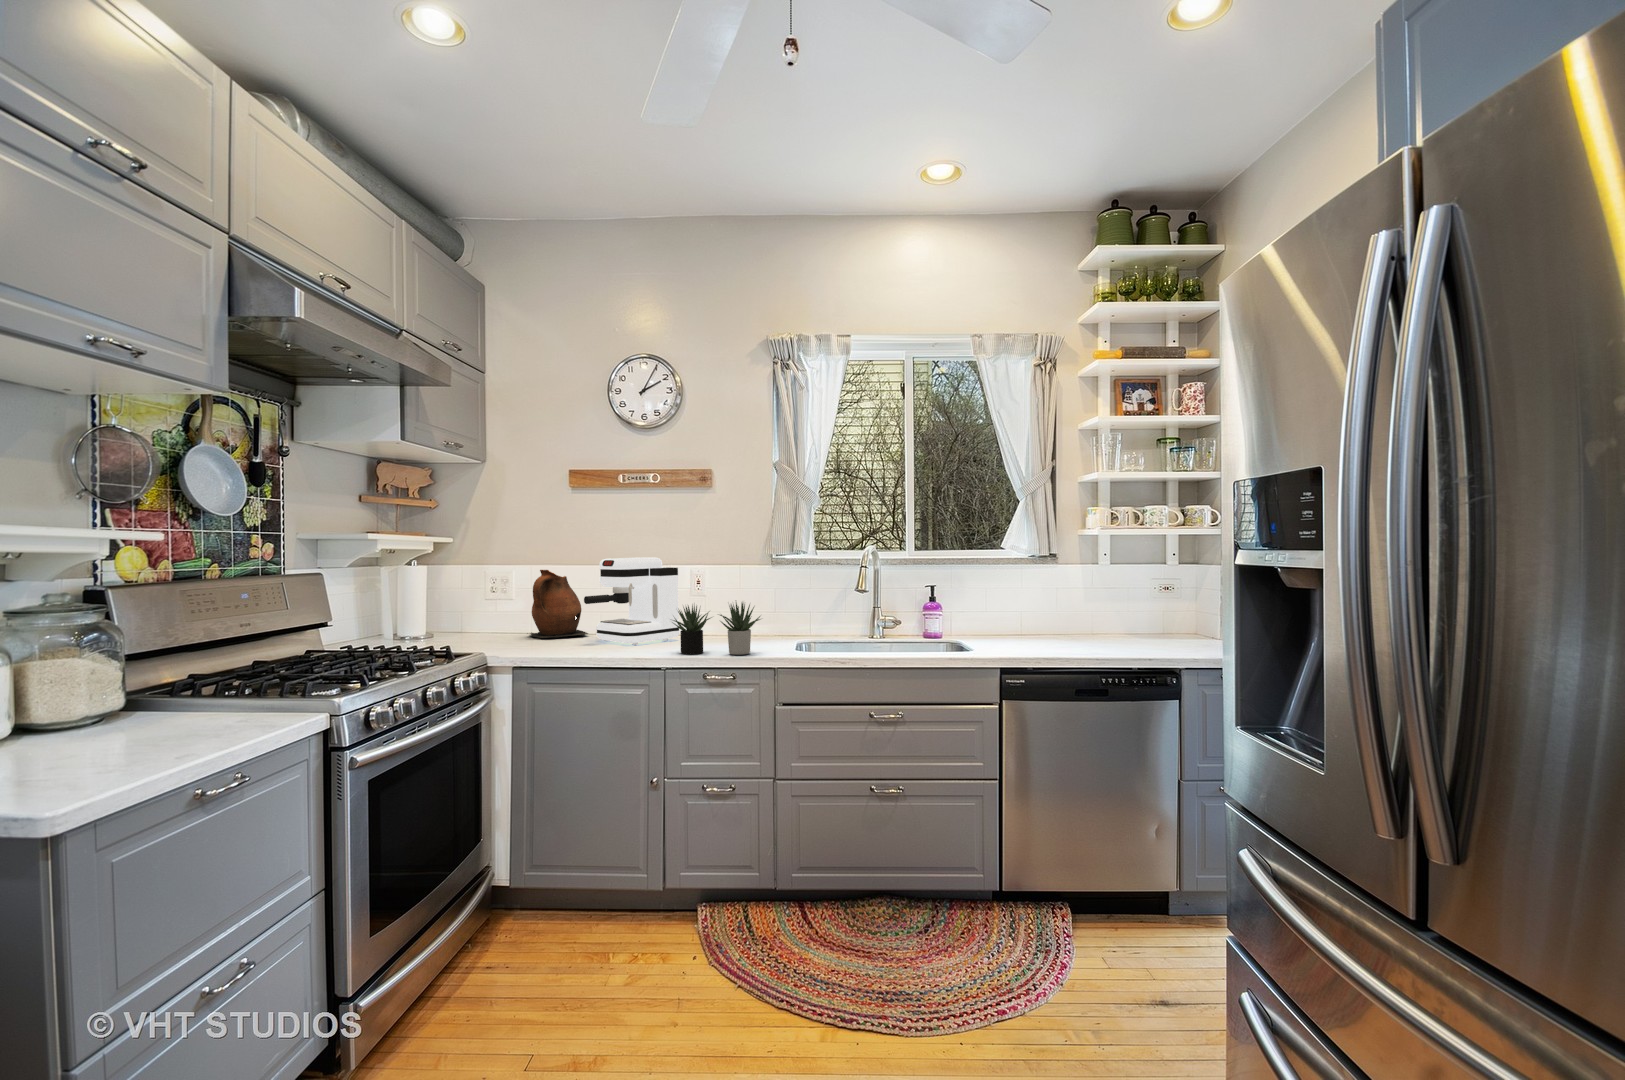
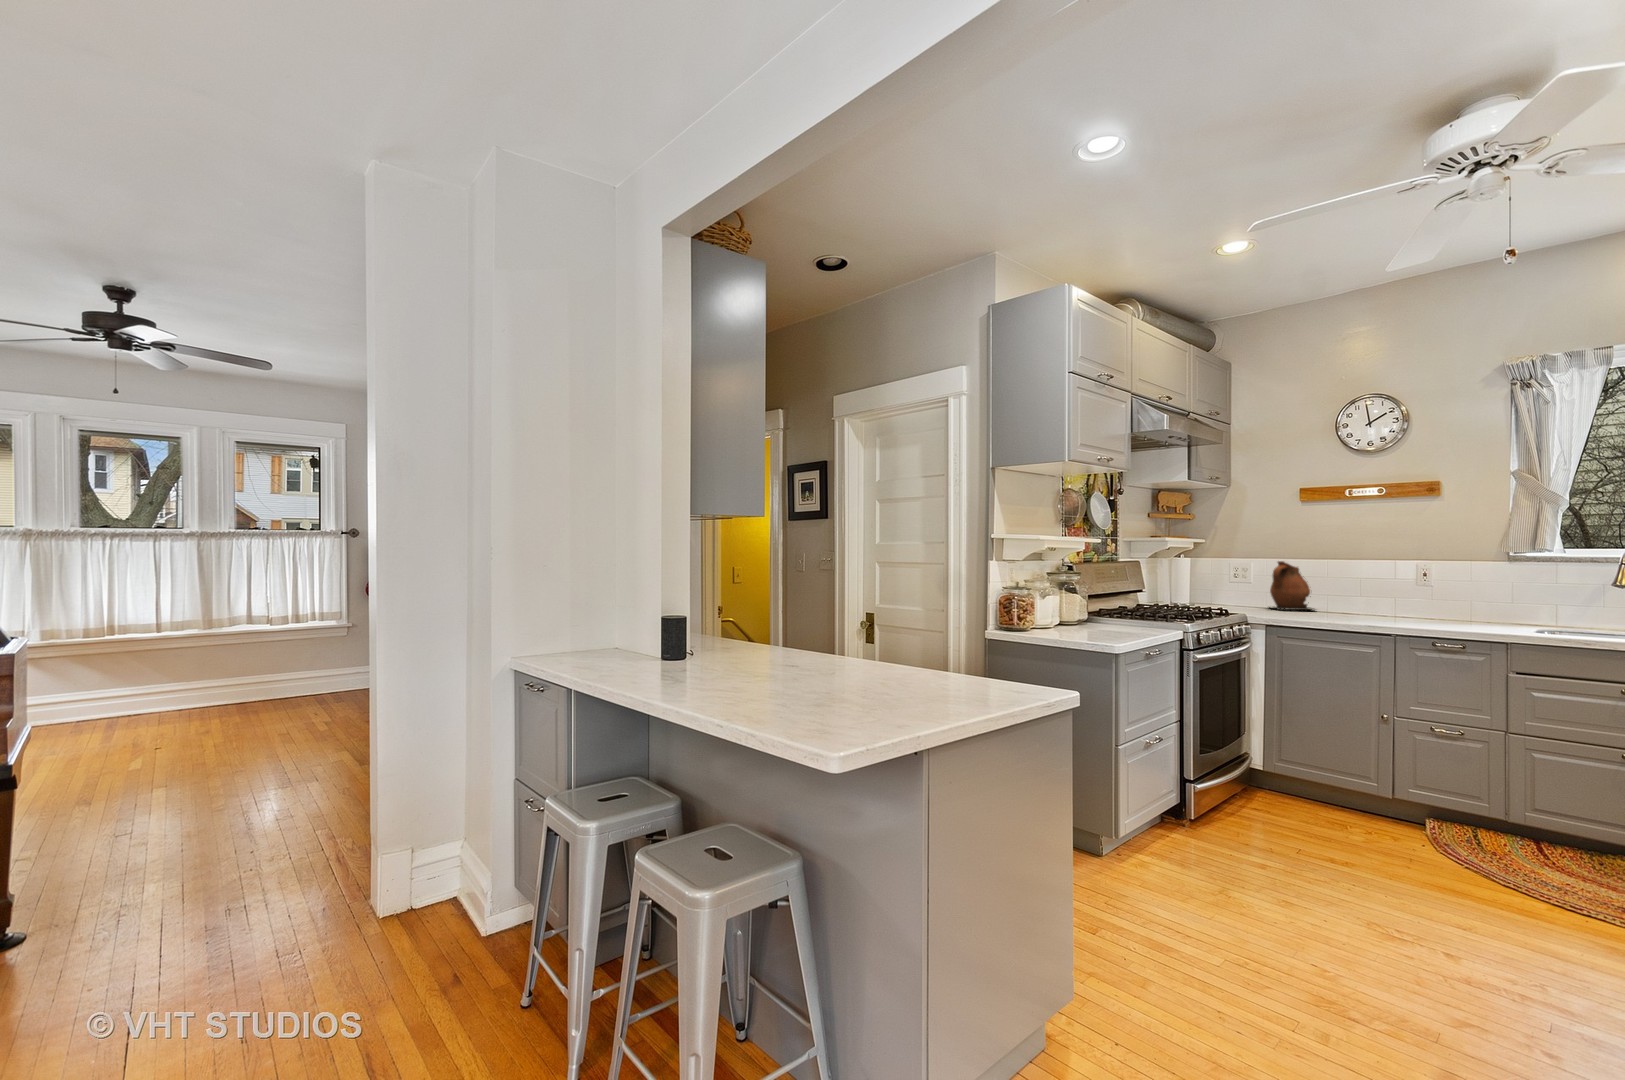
coffee maker: present [584,558,679,645] -> none [1318,554,1406,619]
succulent plant: present [670,602,760,655] -> none [1398,587,1497,631]

